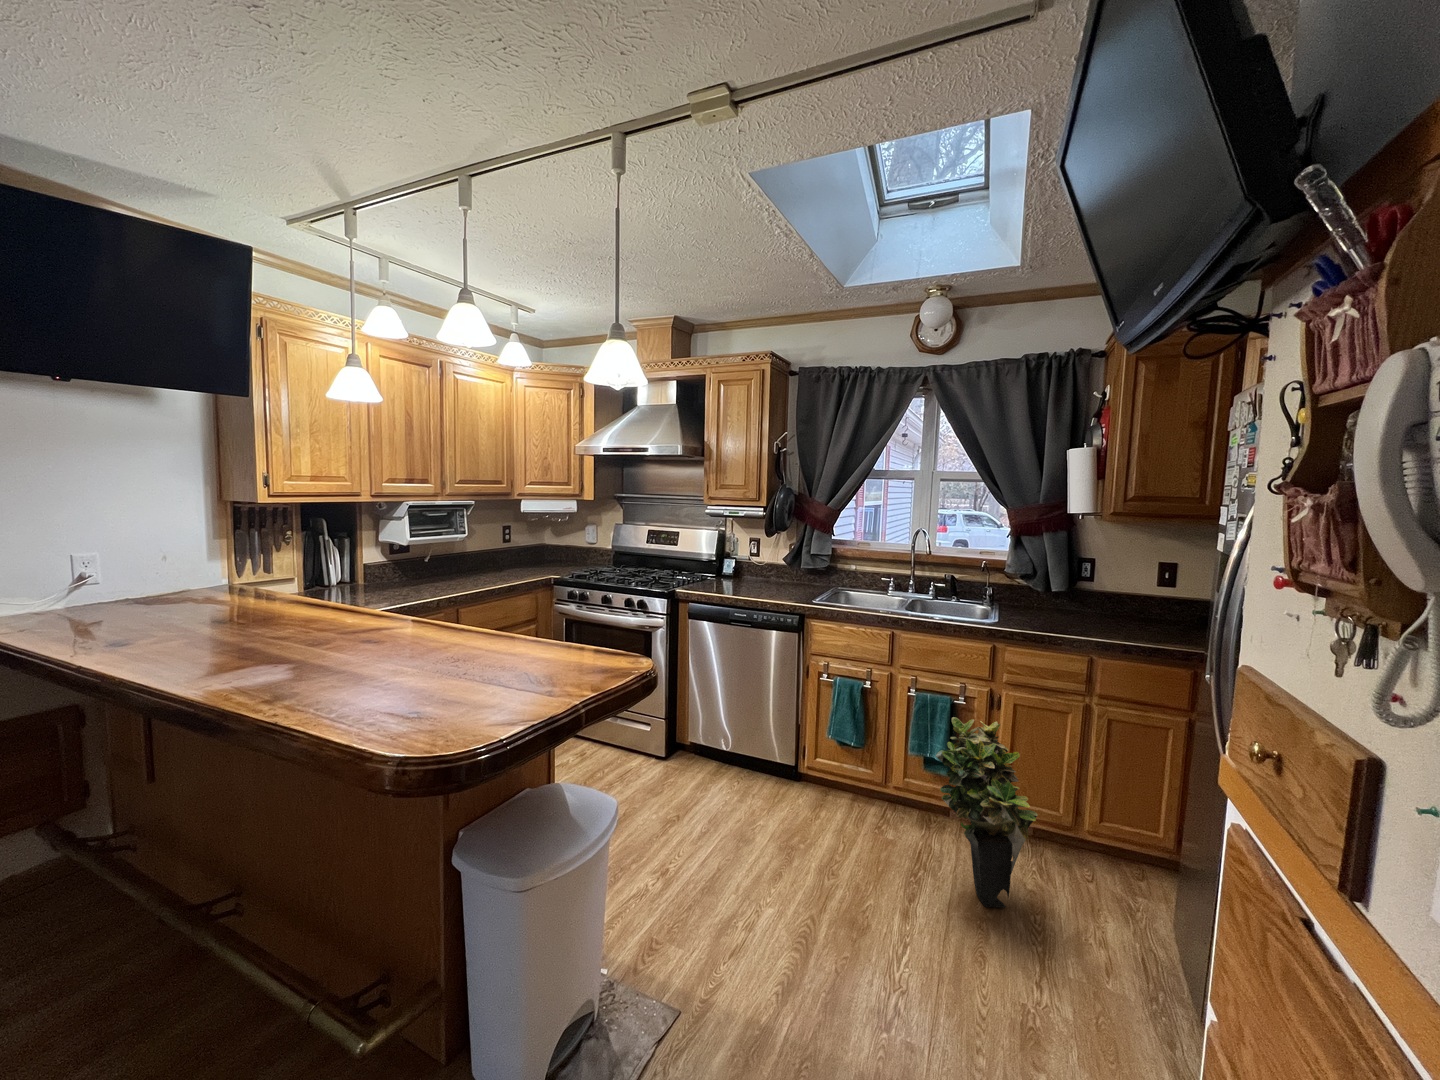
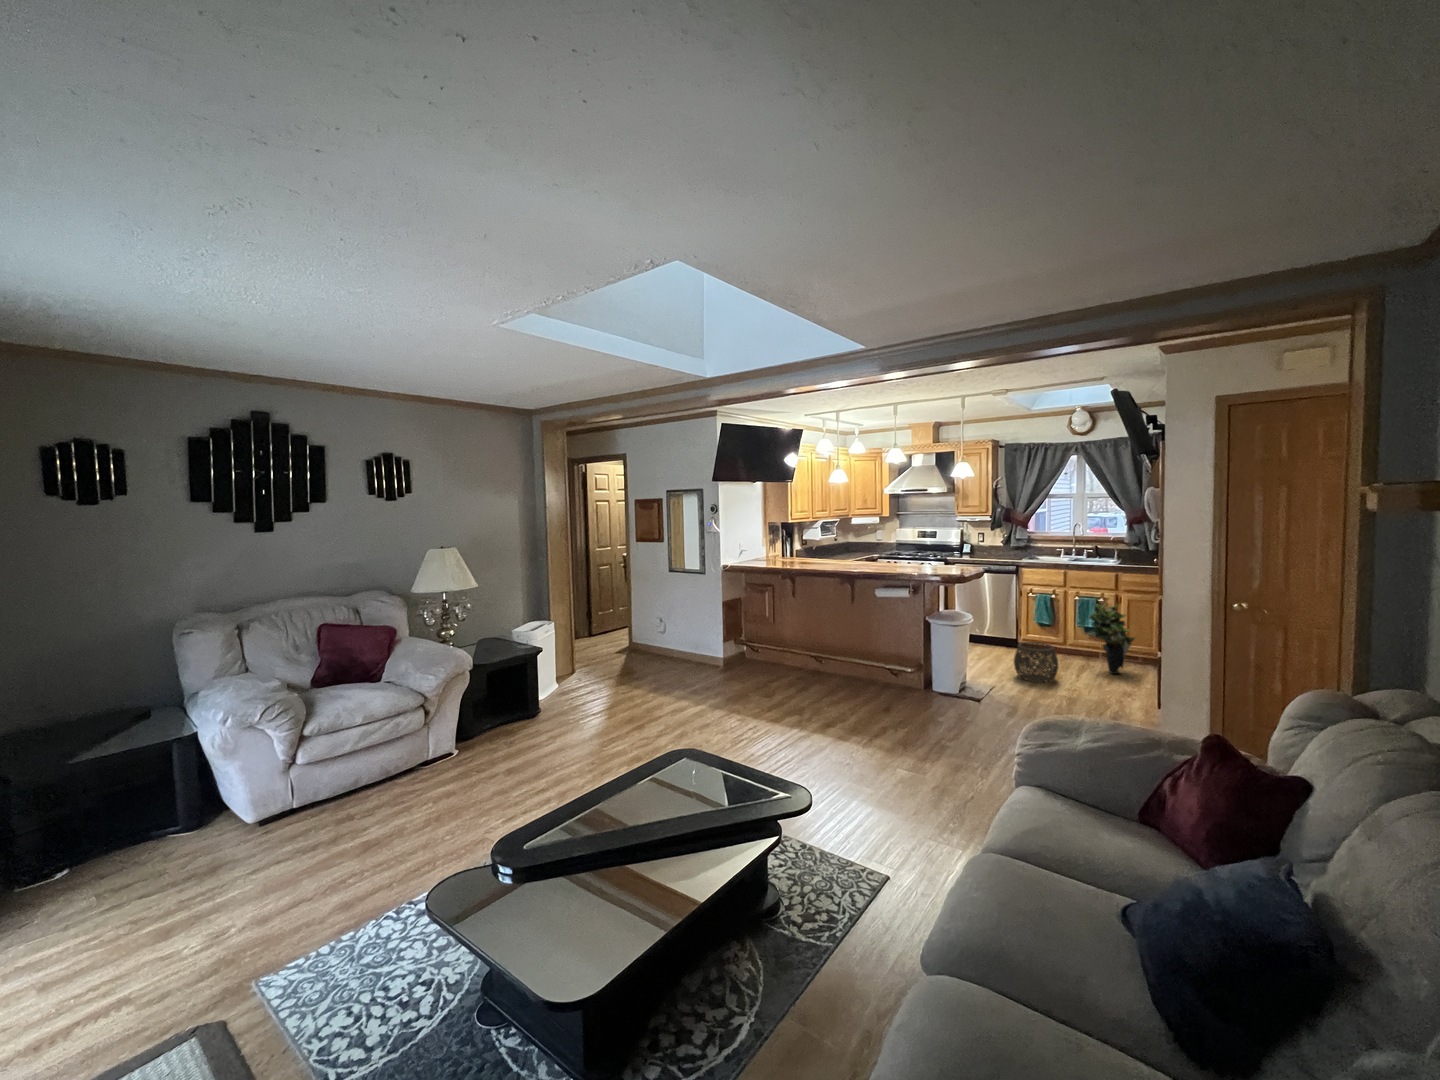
woven basket: none [751,835,862,982] -> present [1014,642,1059,683]

